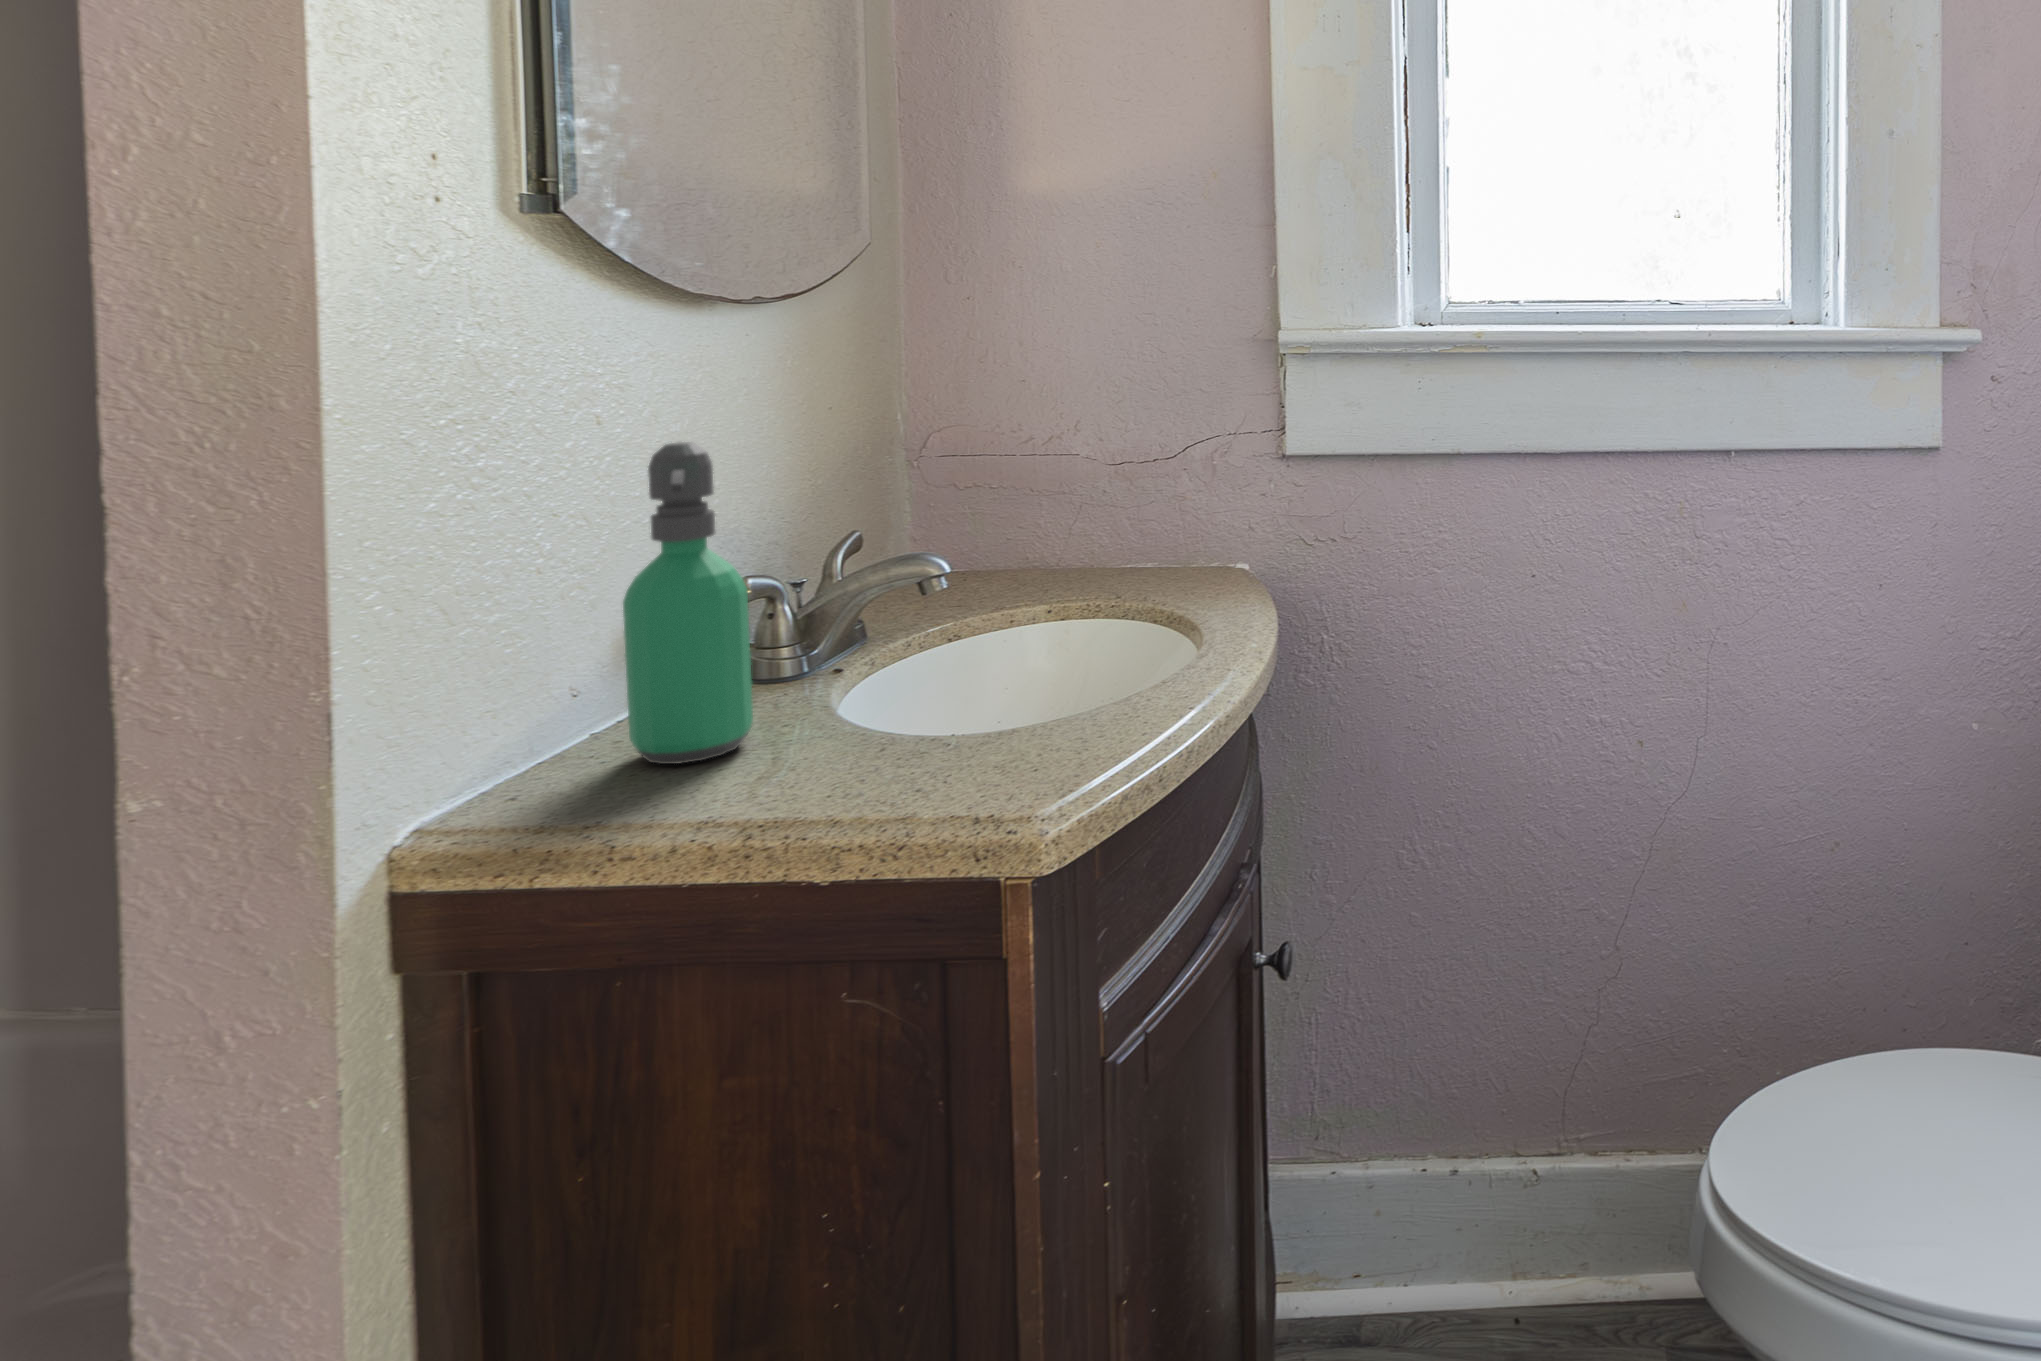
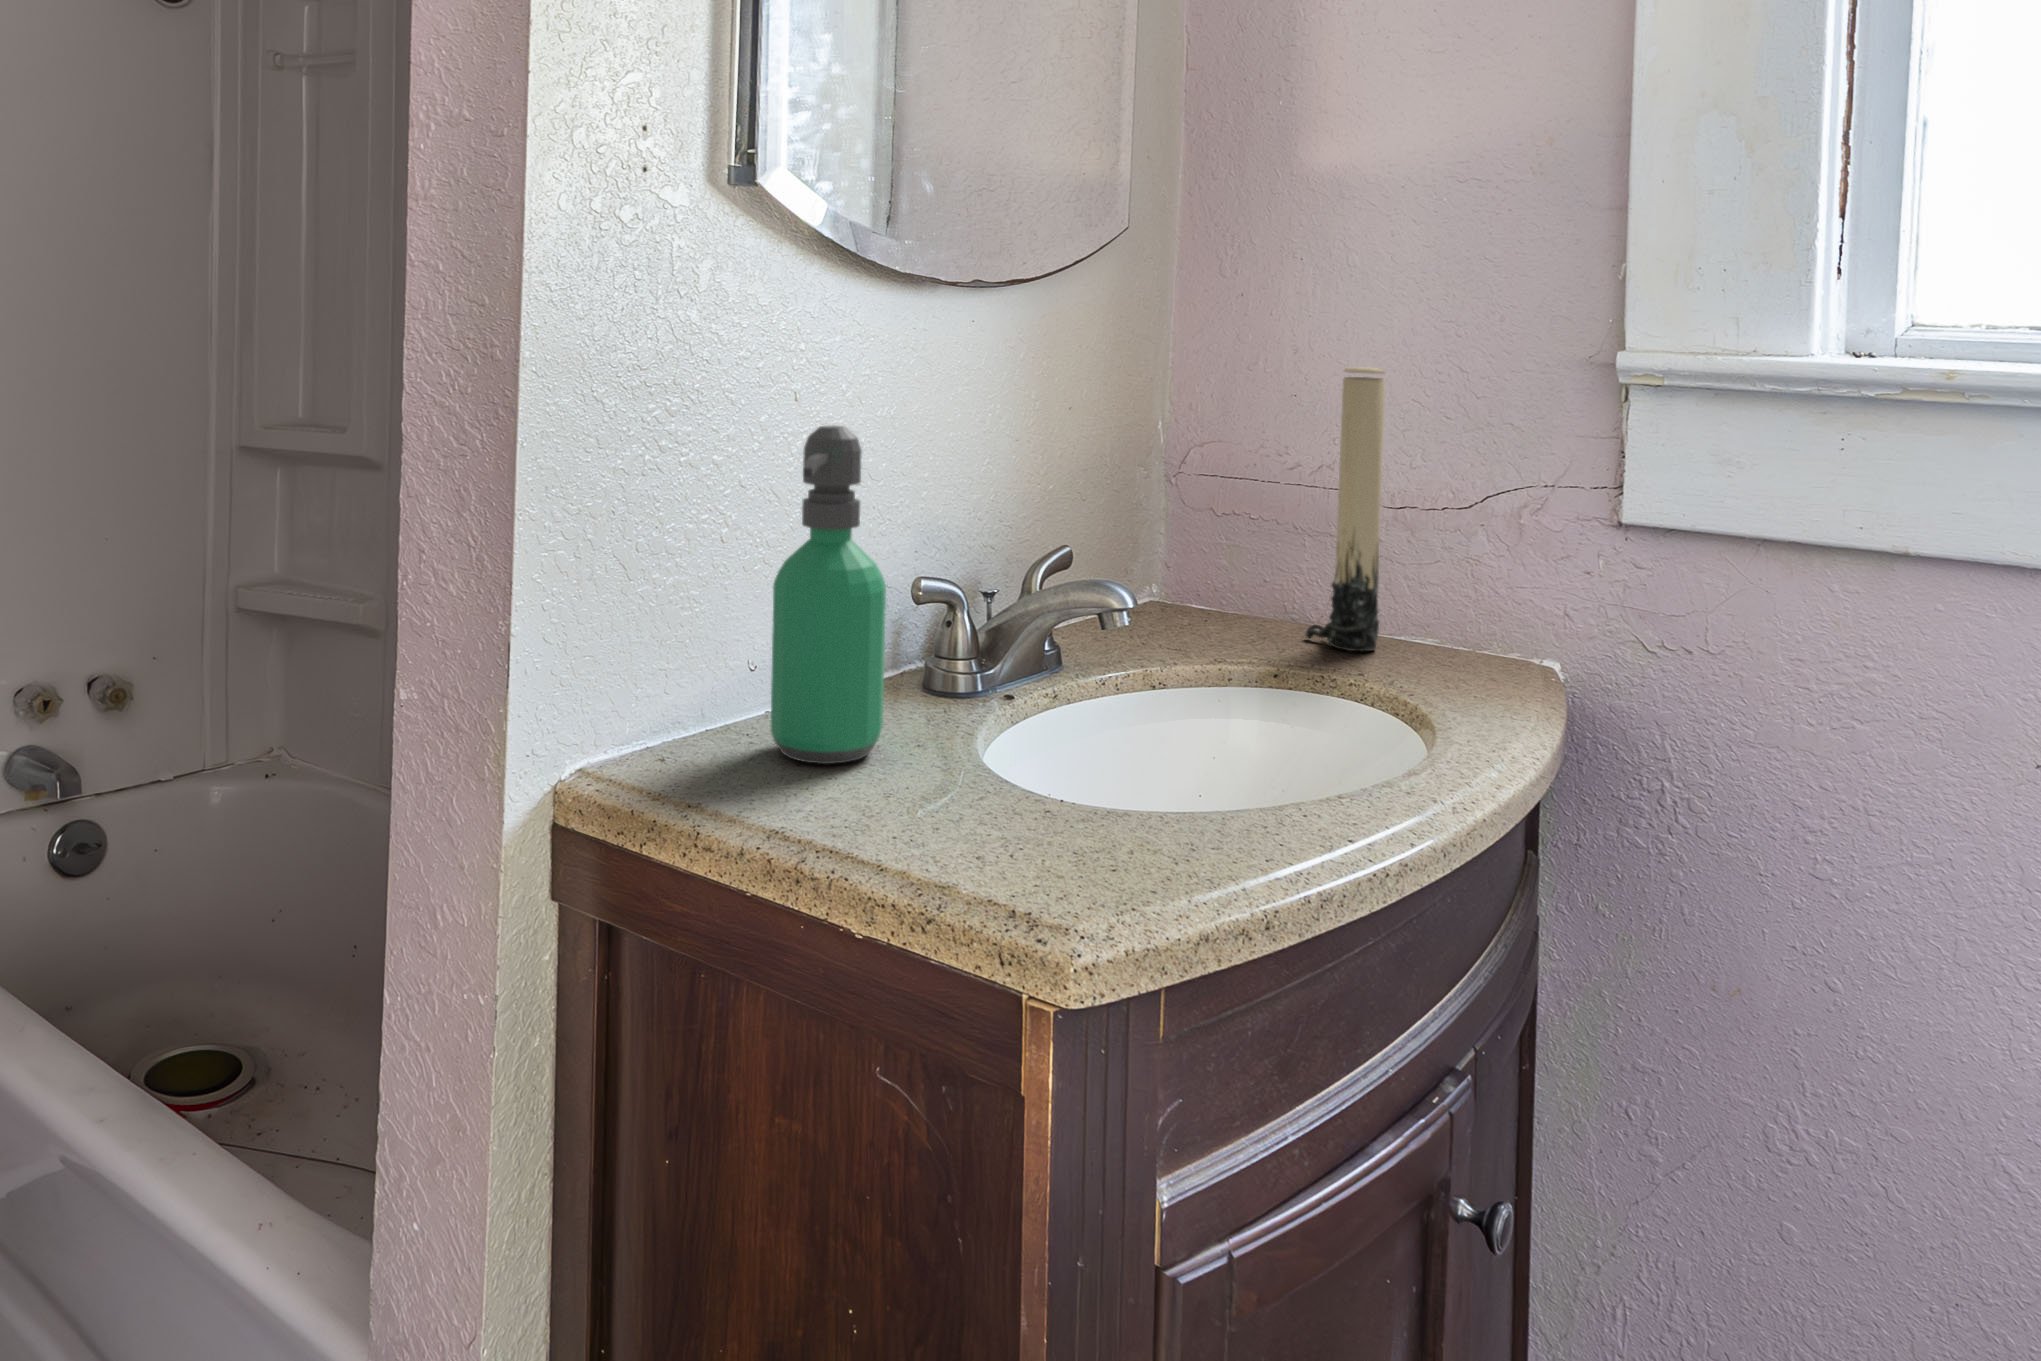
candle: none [1054,354,1115,582] -> present [1306,367,1385,651]

